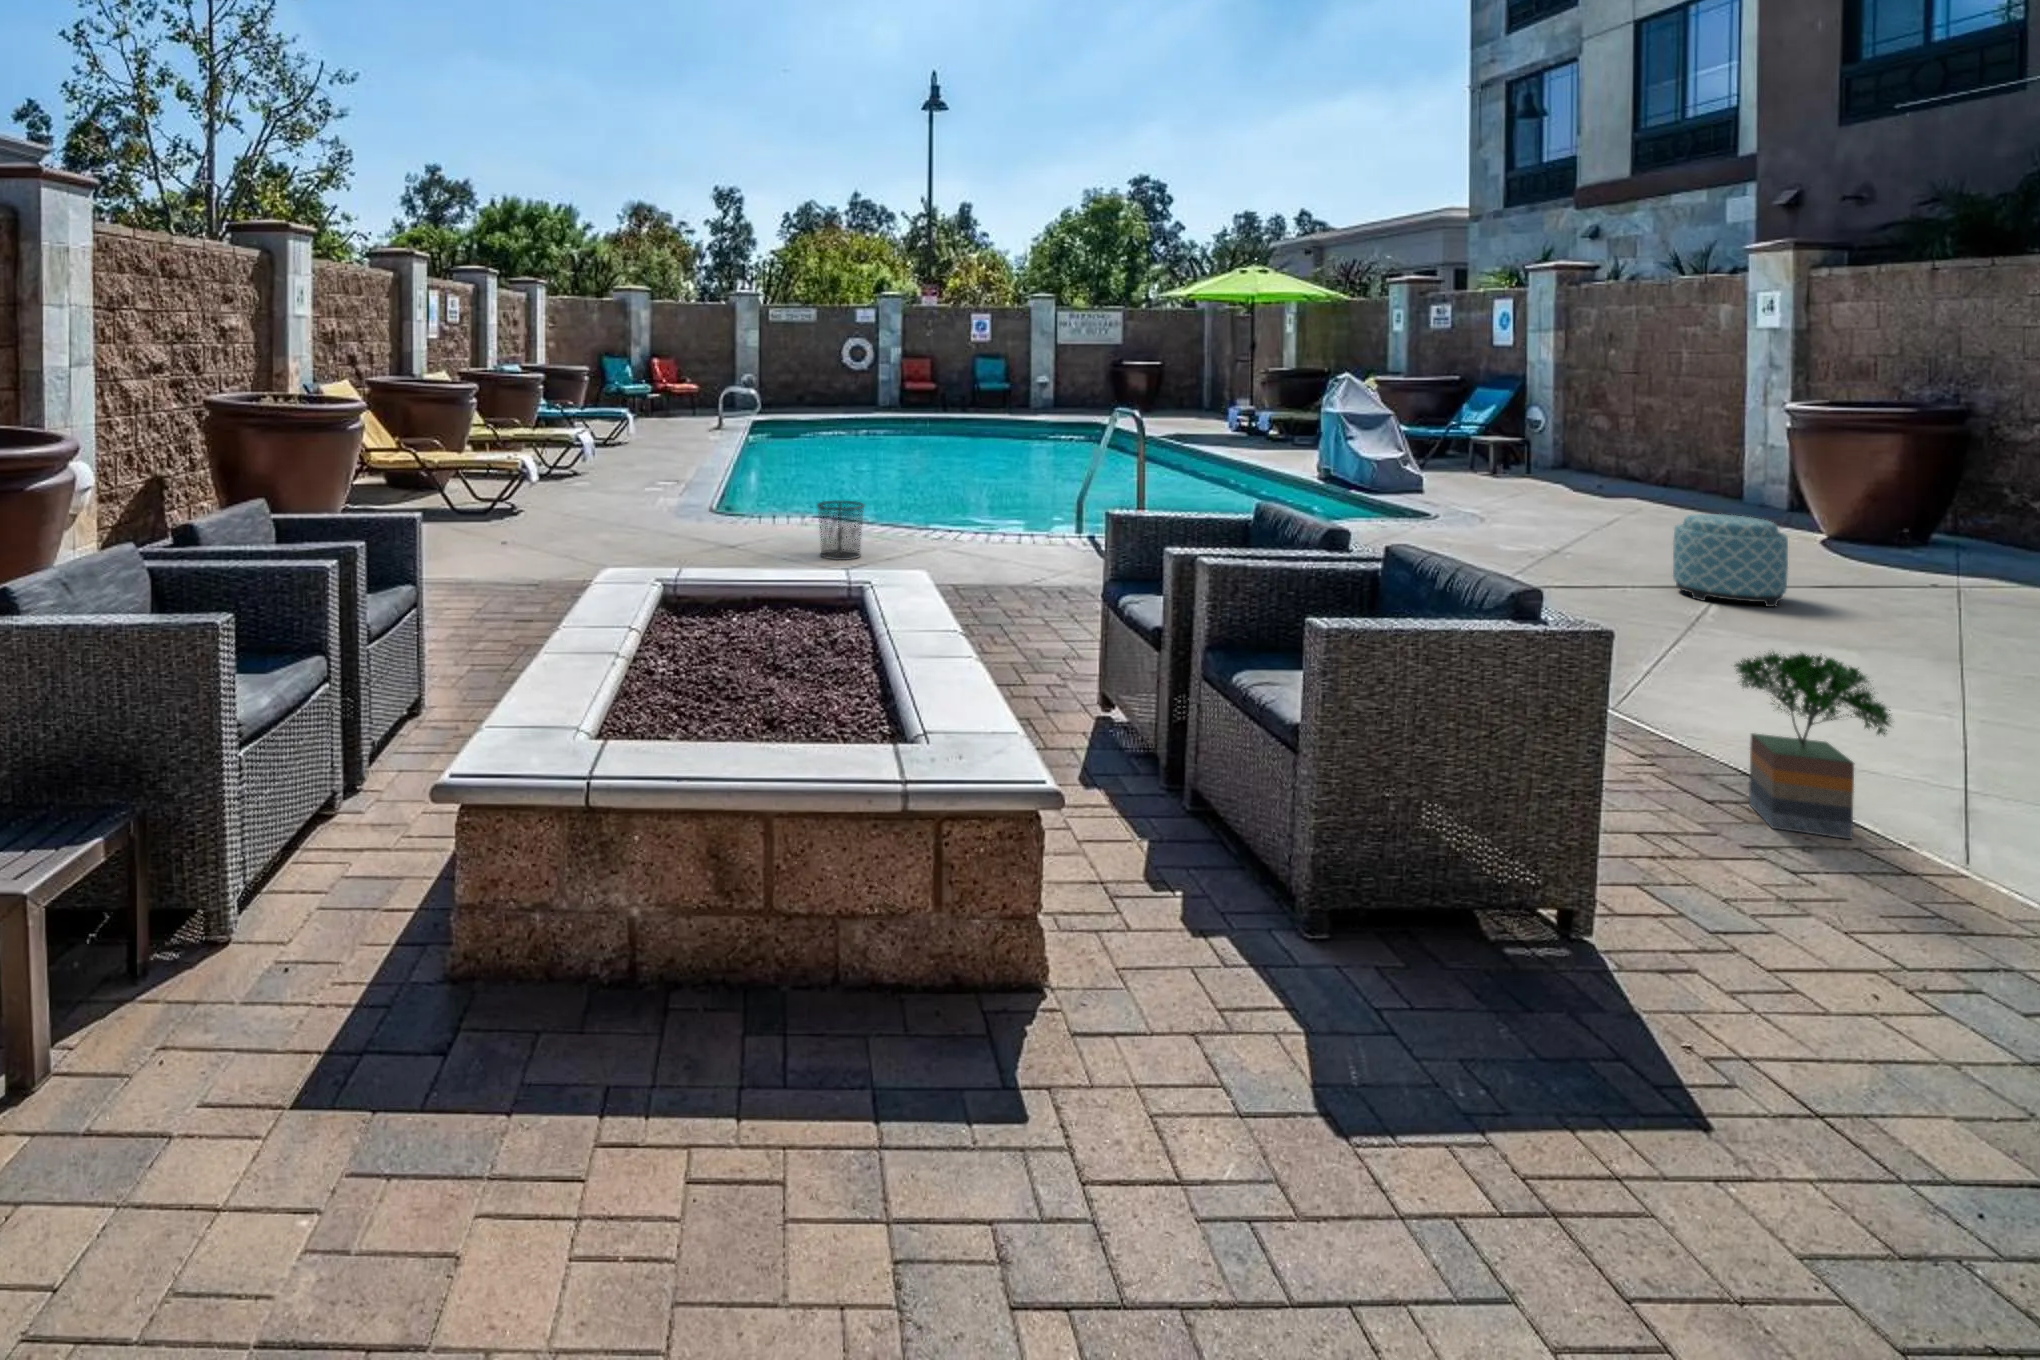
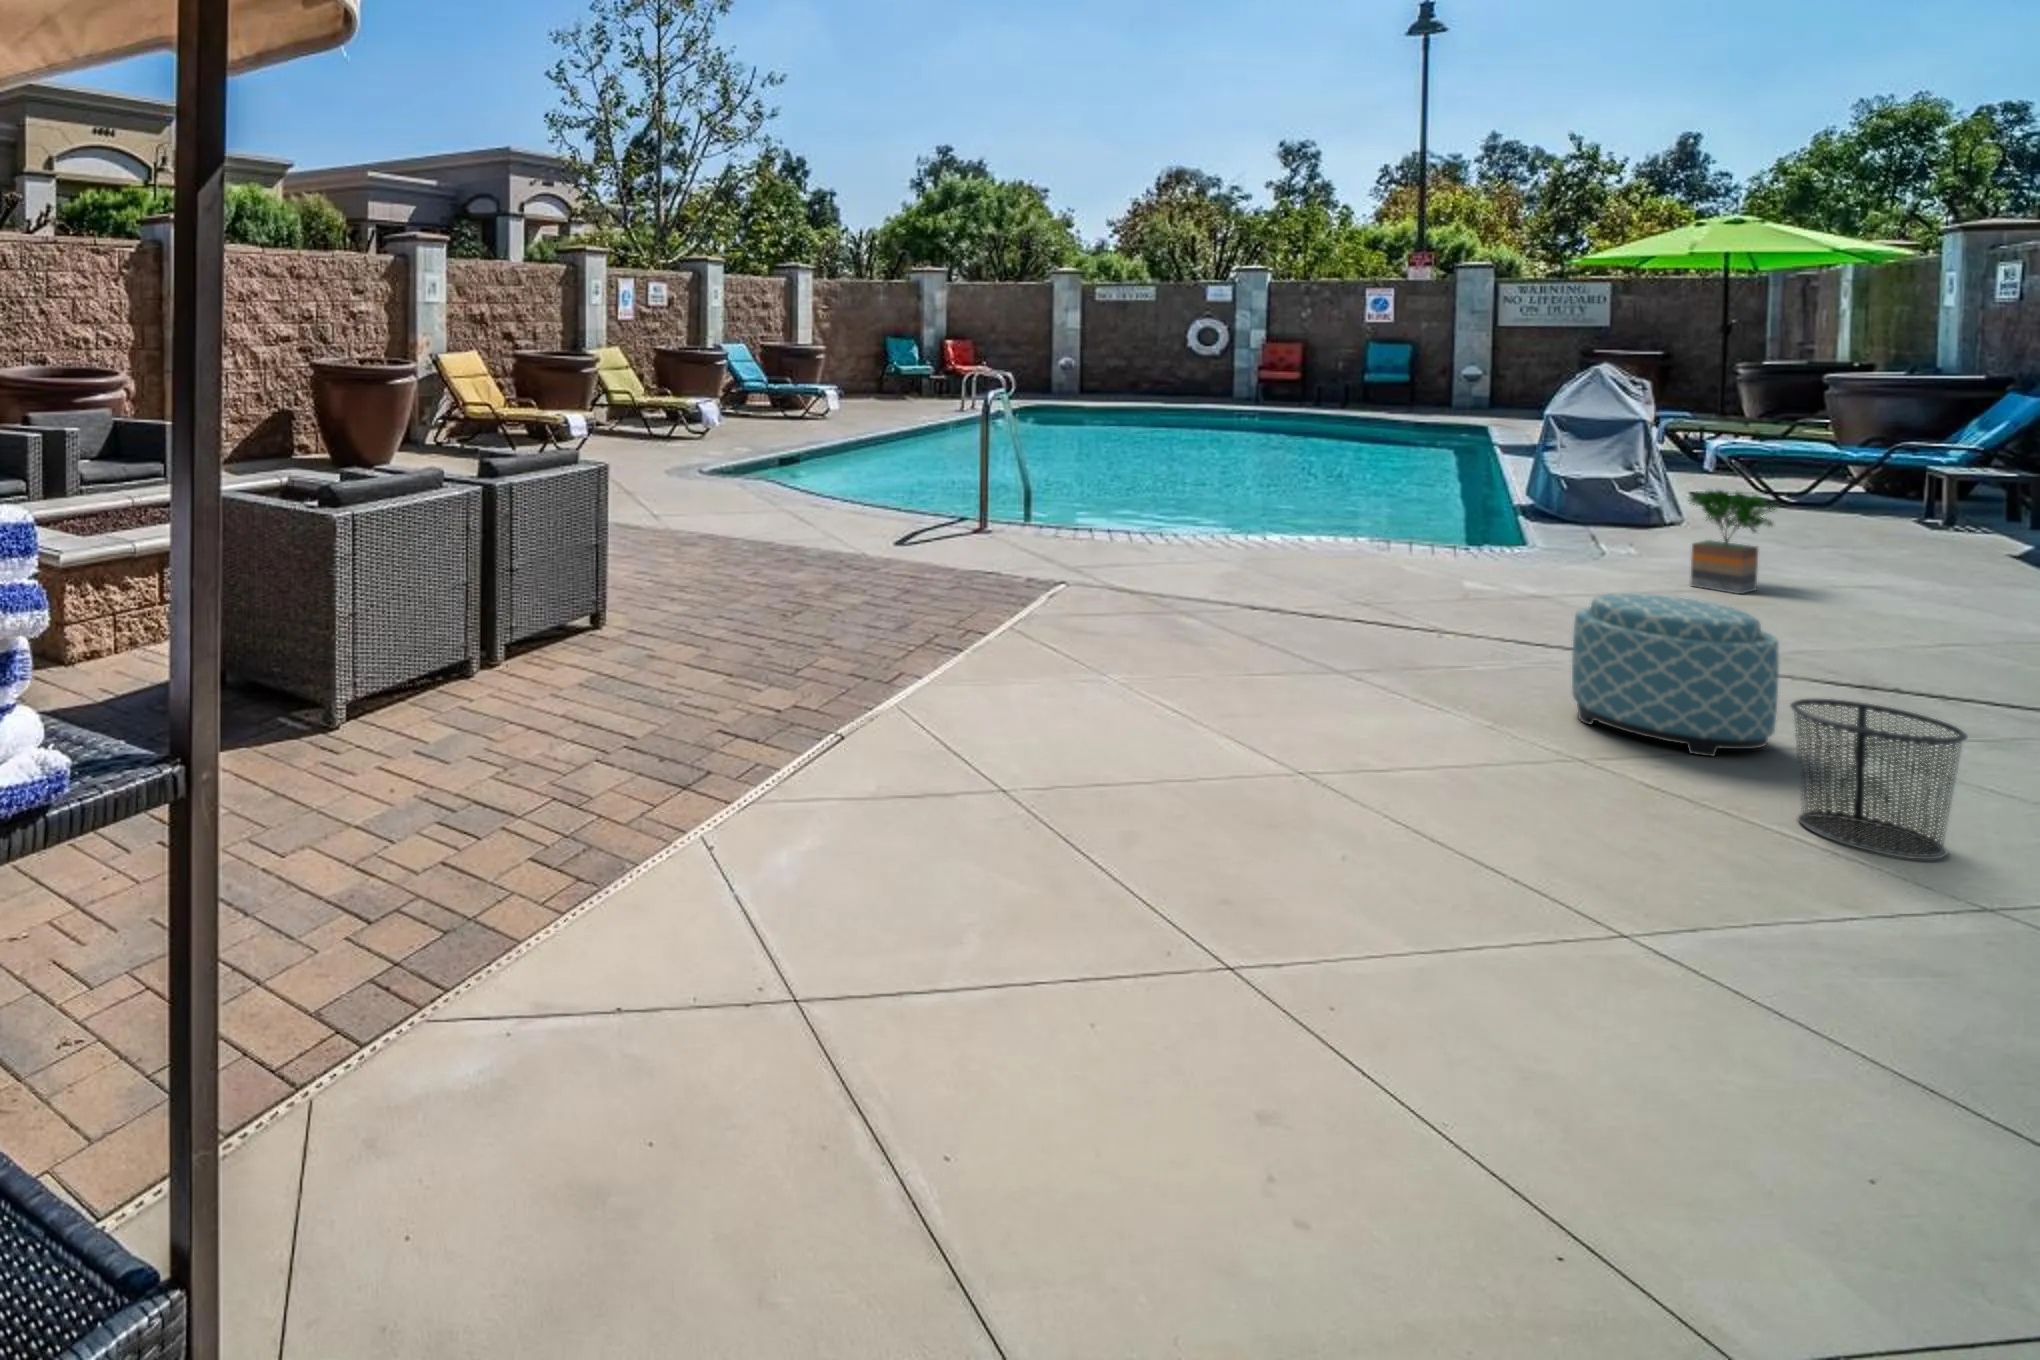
waste bin: present [817,501,864,560] -> present [1791,699,1967,859]
potted tree: present [1734,652,1891,839] -> present [1688,489,1776,594]

